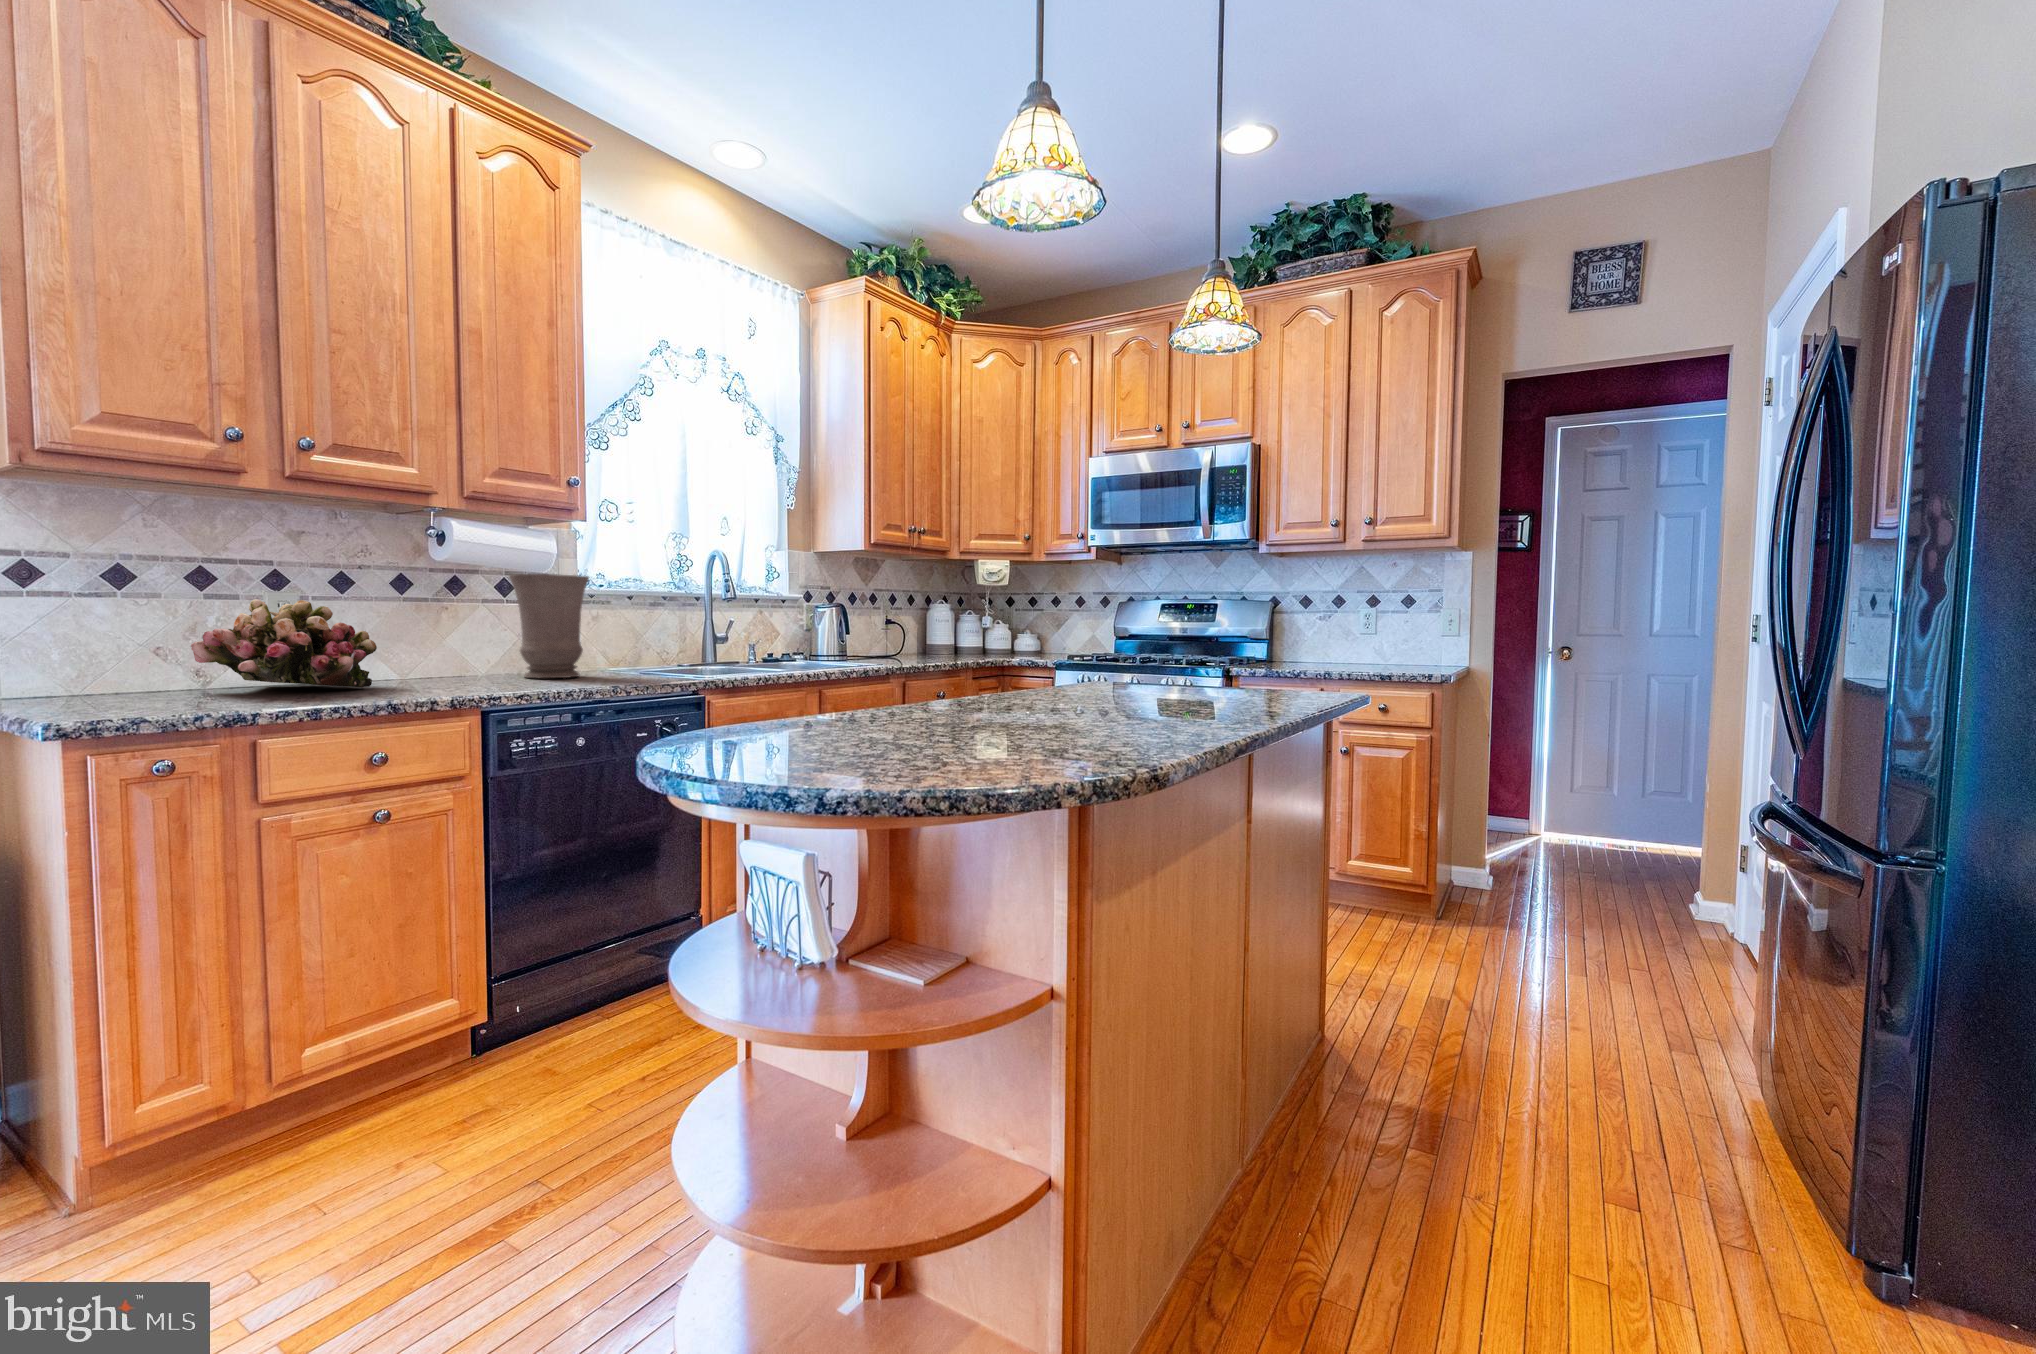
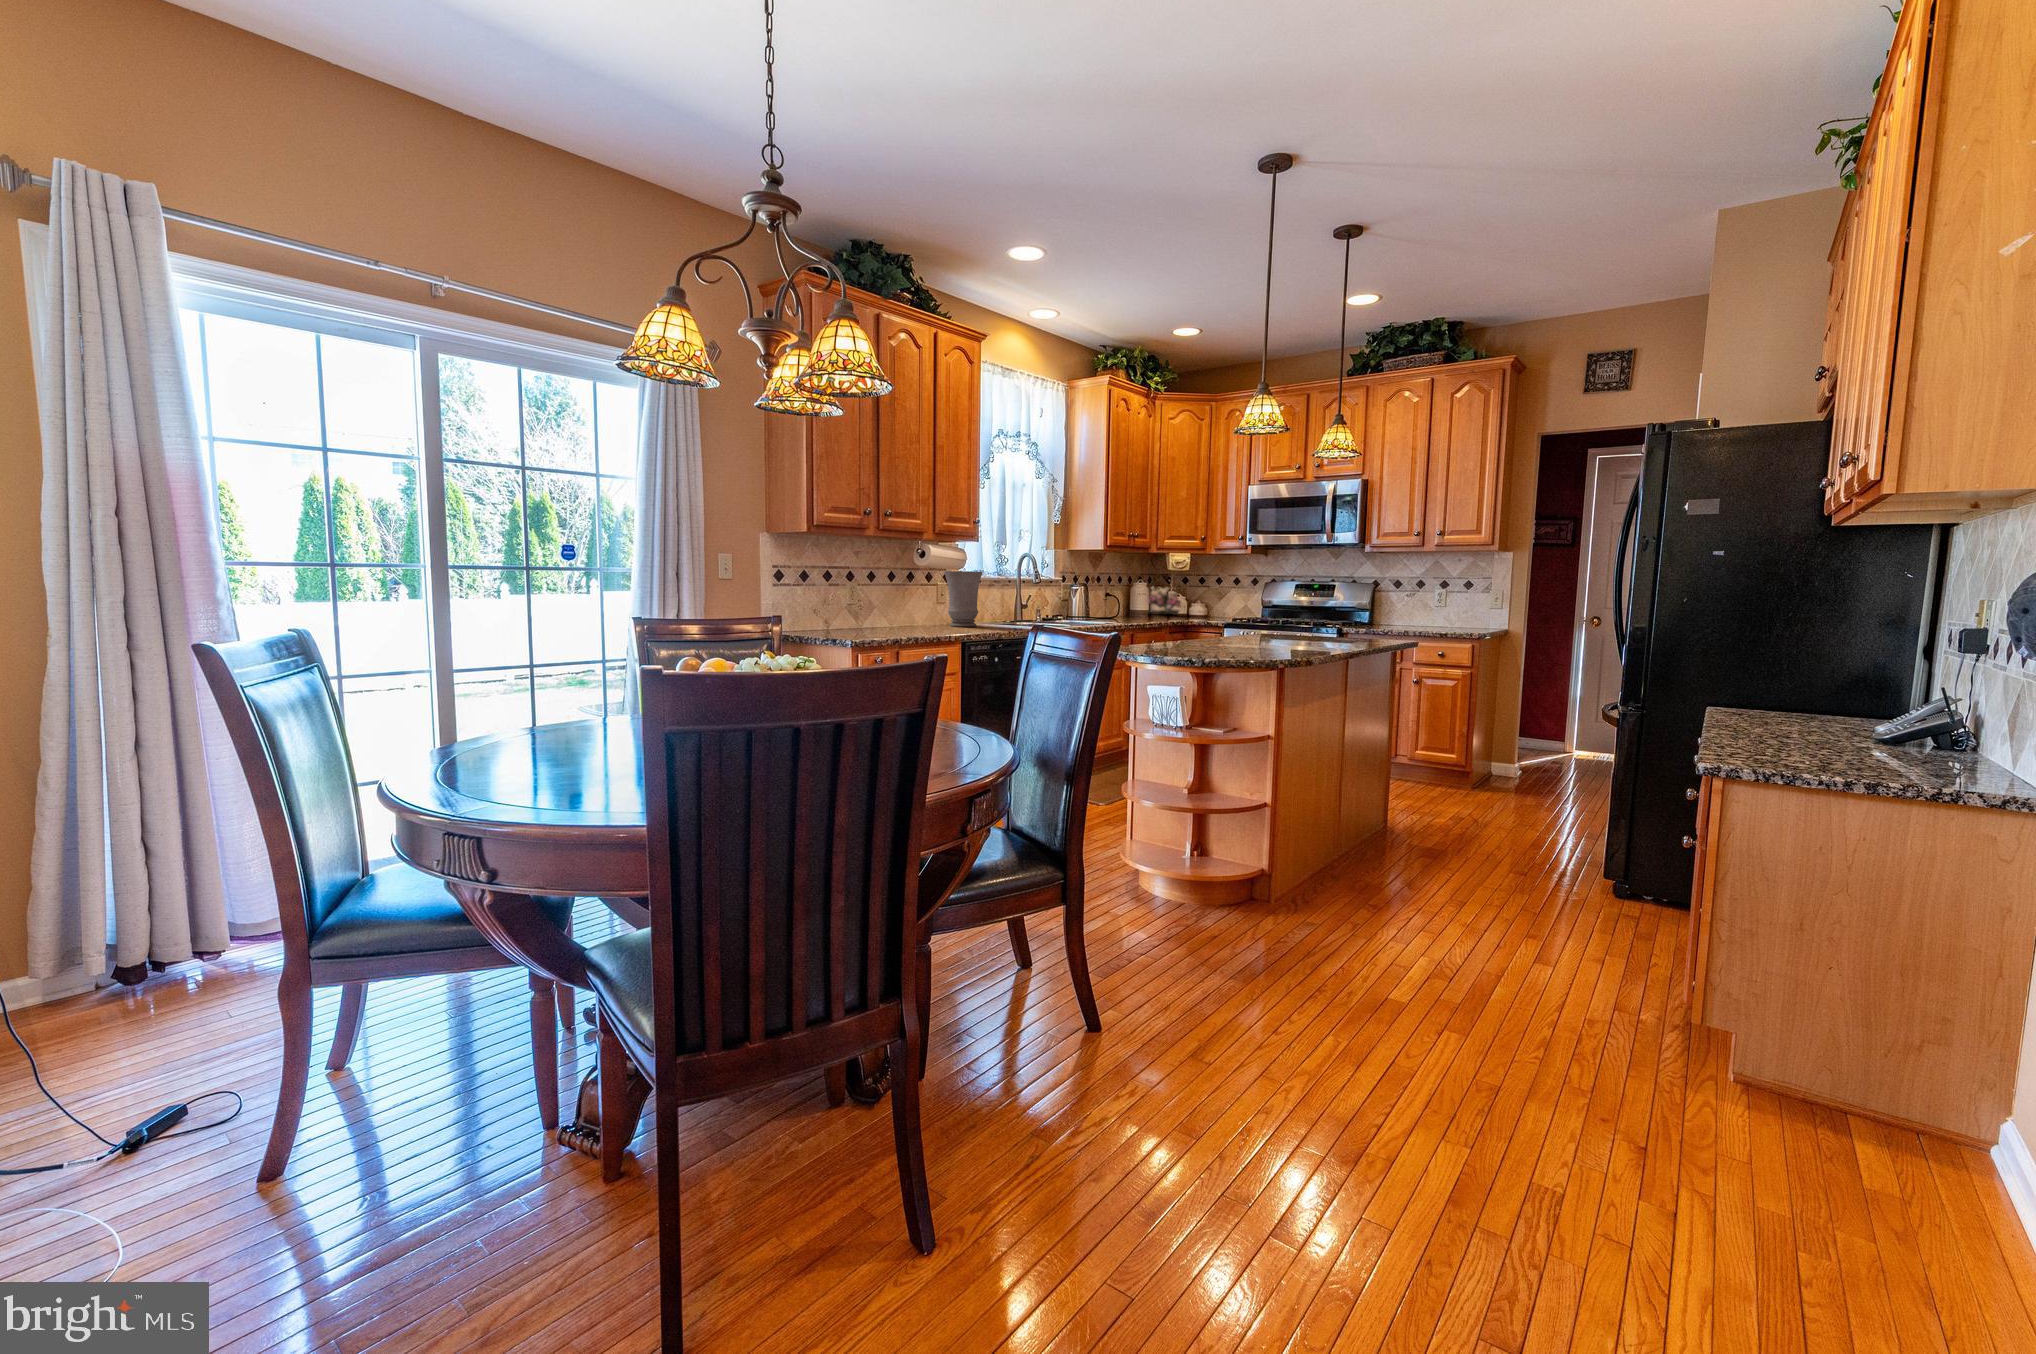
flower arrangement: present [191,599,377,687] -> present [1146,587,1181,615]

